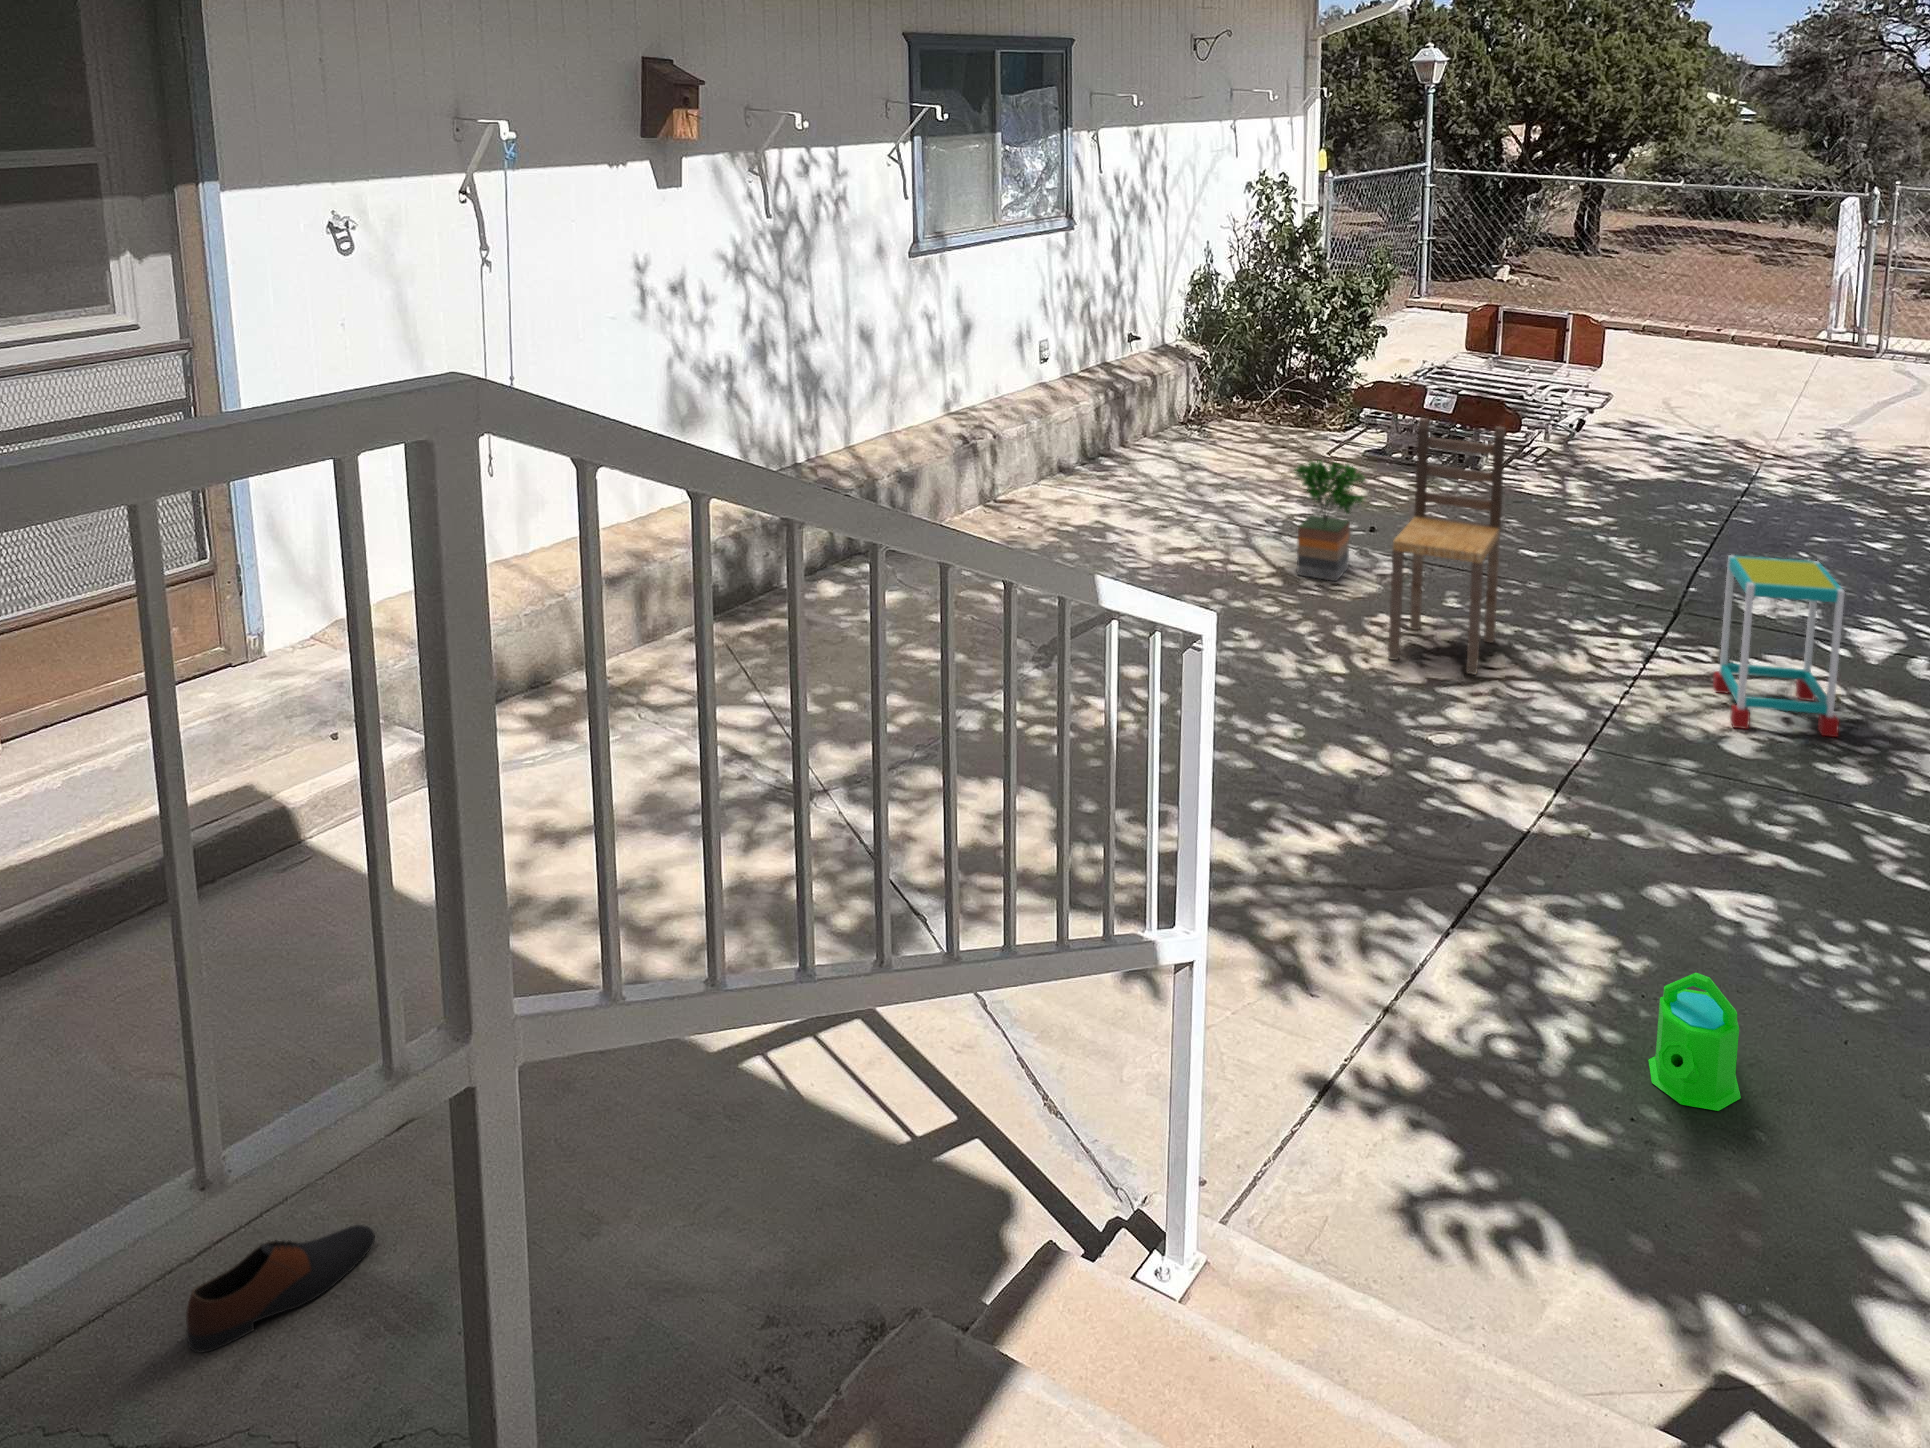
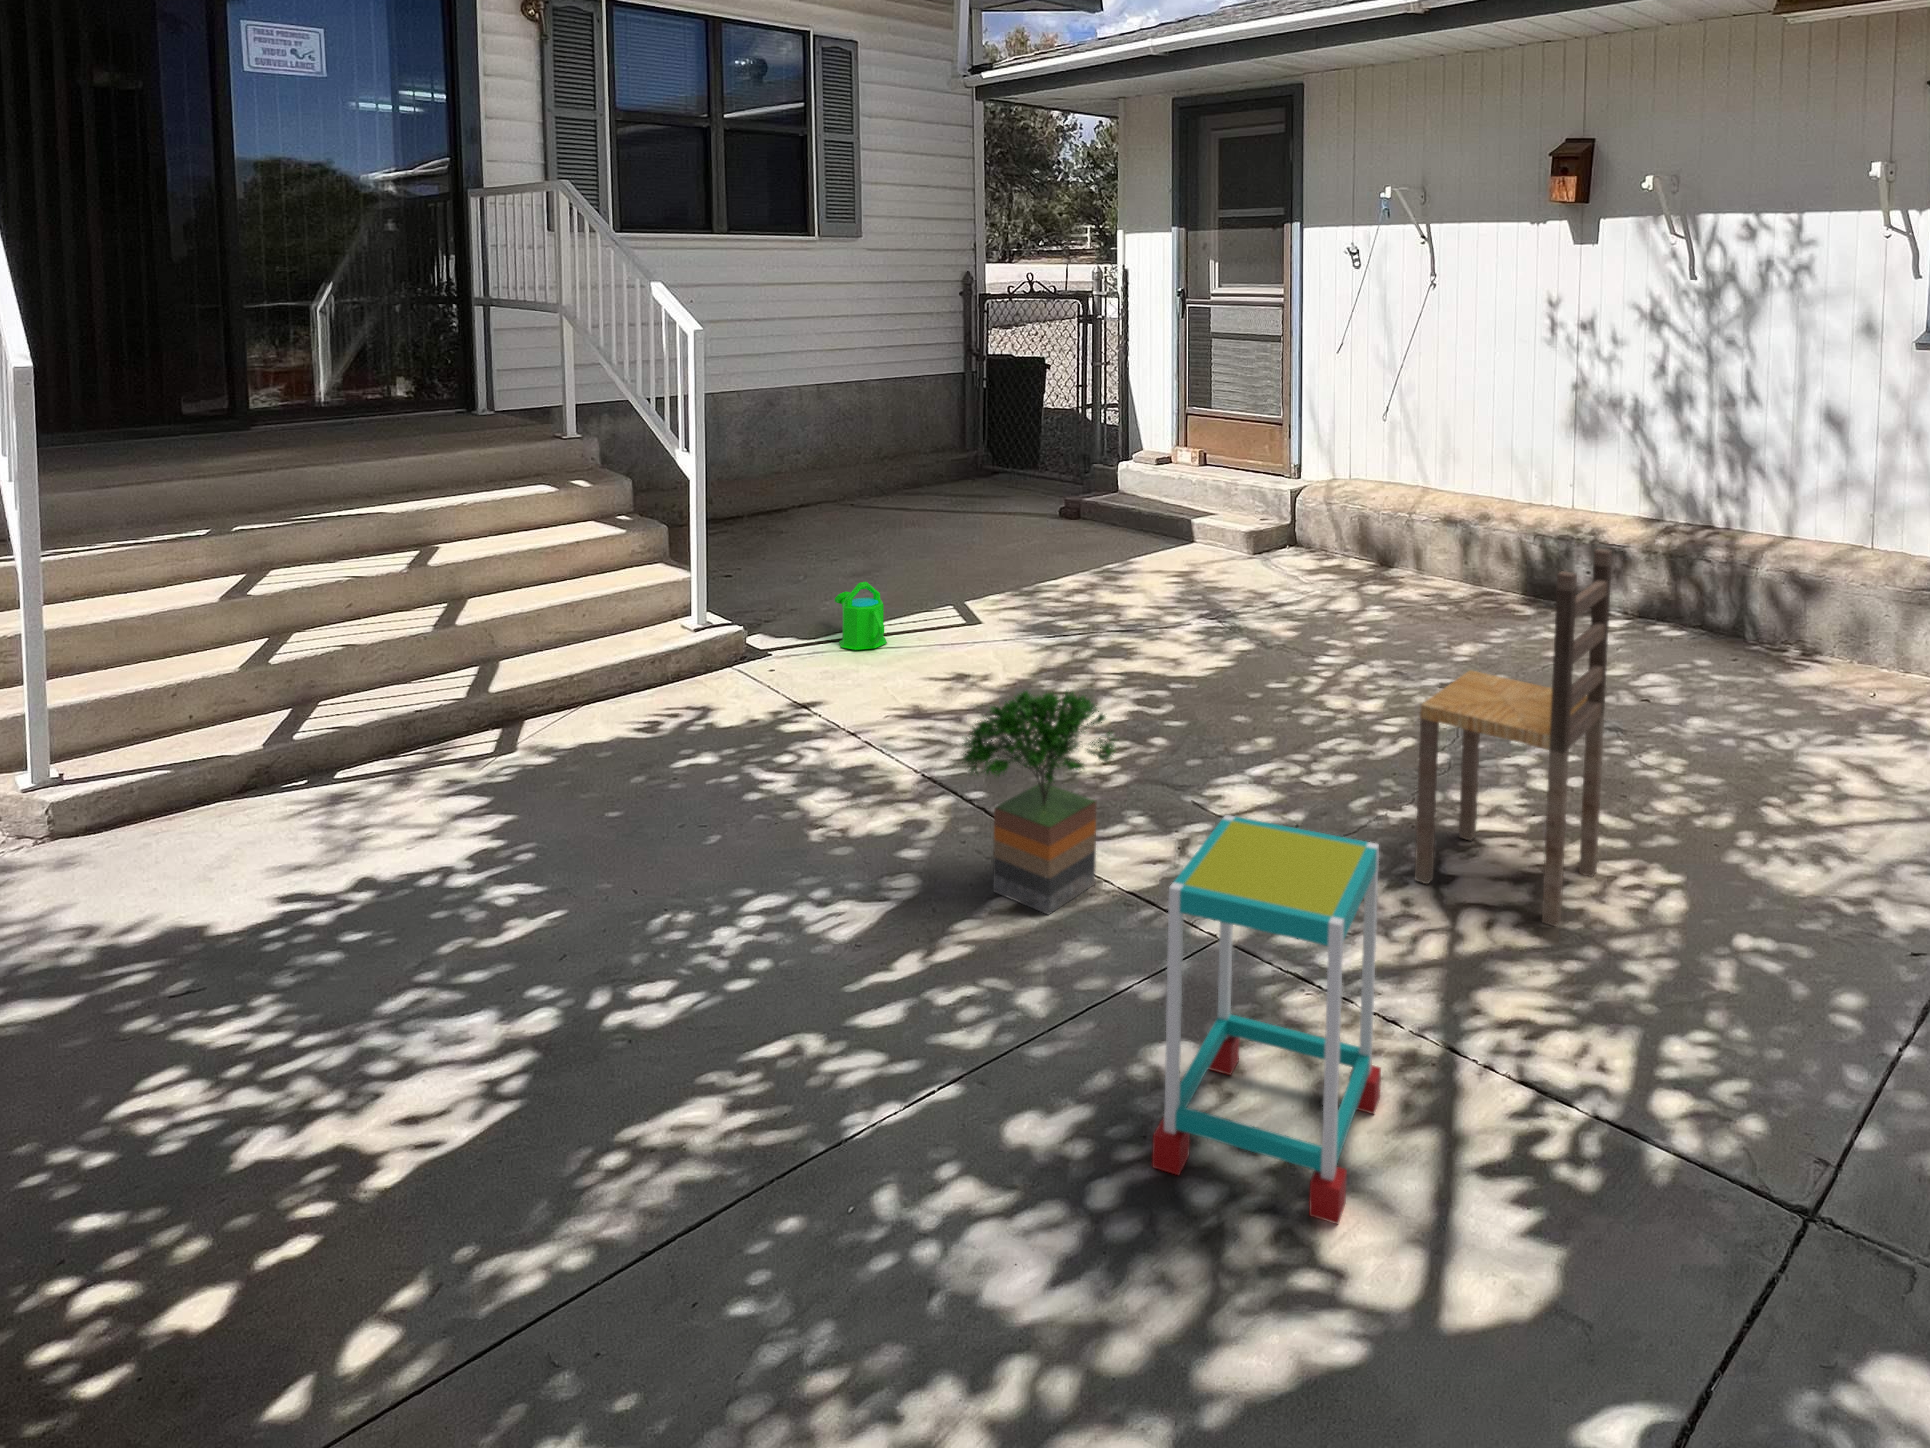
potted tree: present [1295,460,1365,581] -> present [962,691,1116,915]
watering can: present [1648,973,1741,1111] -> present [835,582,887,650]
shoe: present [186,1225,375,1352] -> none [847,524,878,551]

